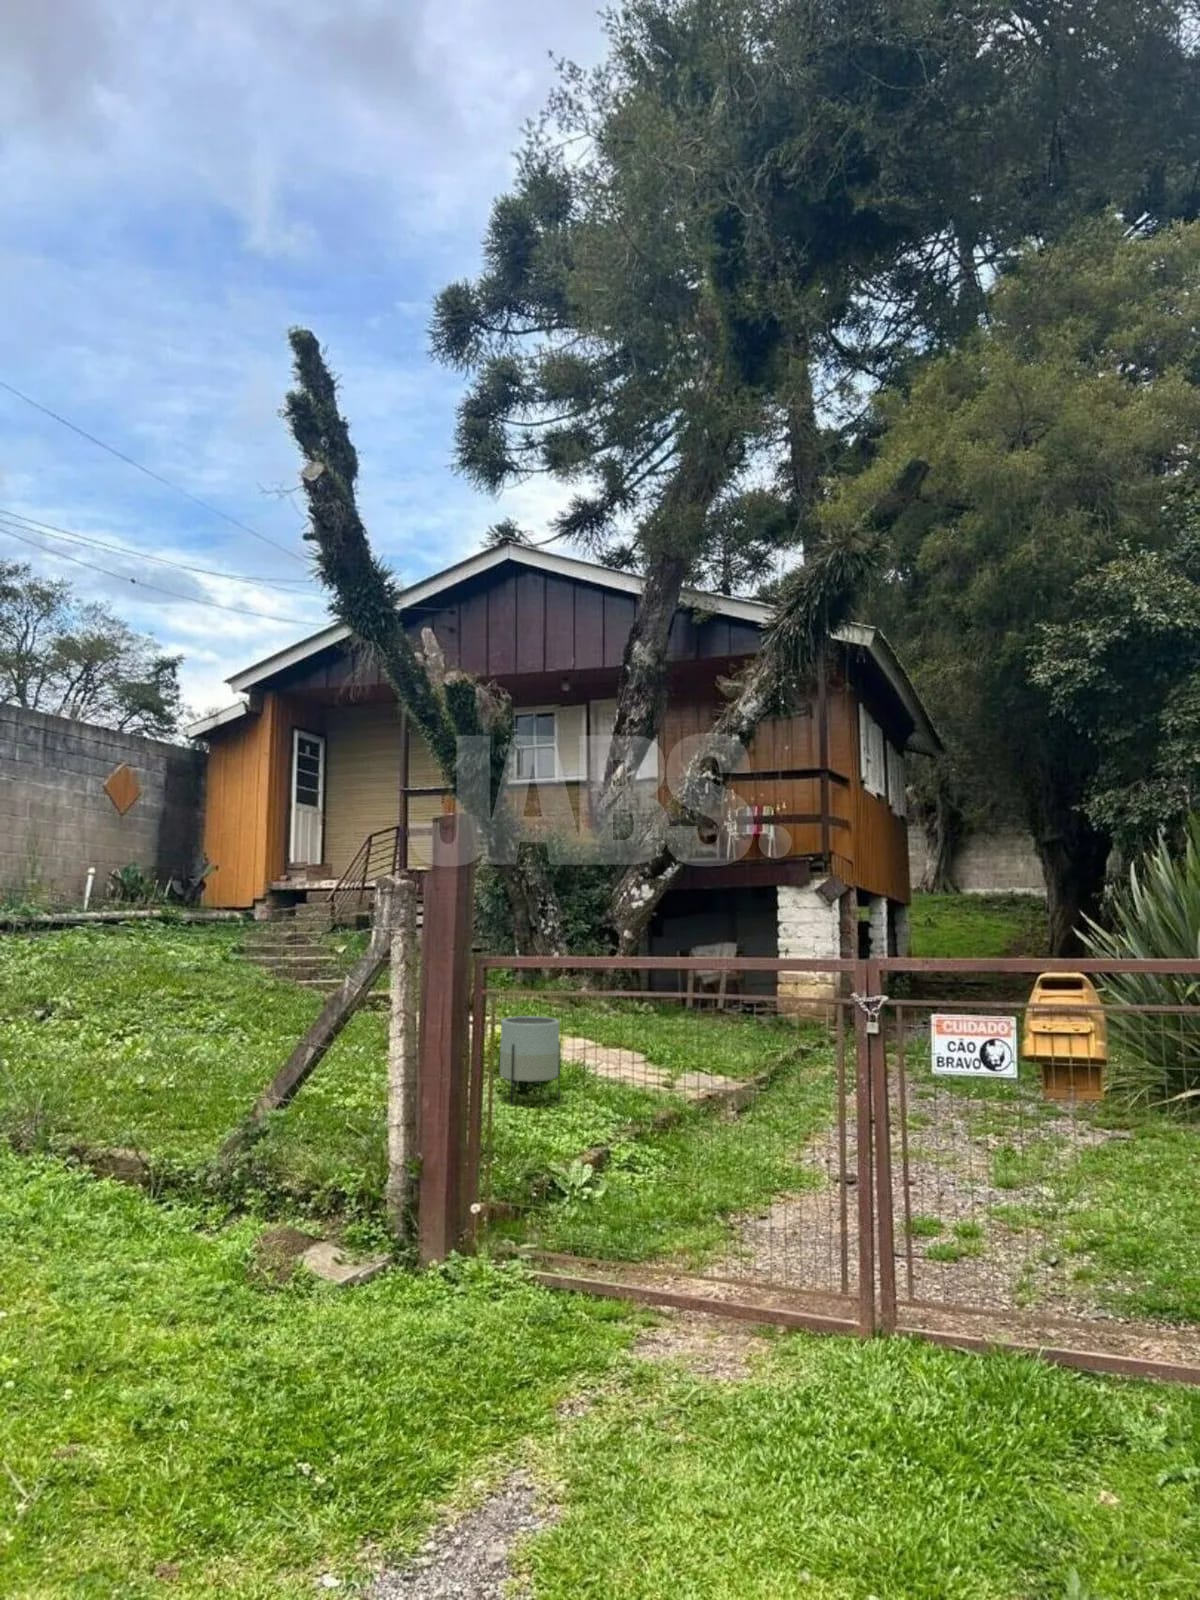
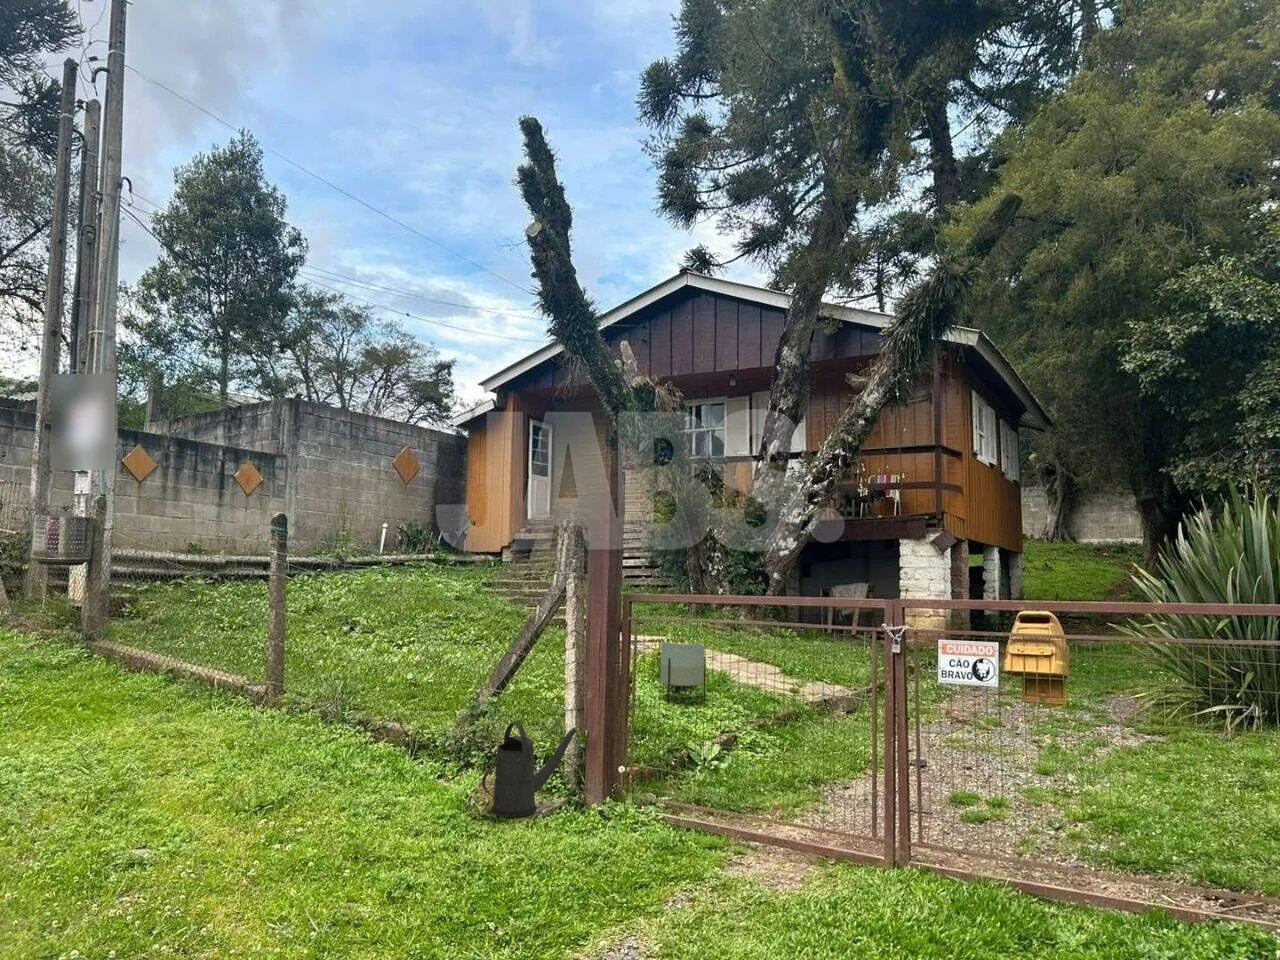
watering can: none [269,1146,405,1289] -> present [482,722,576,818]

